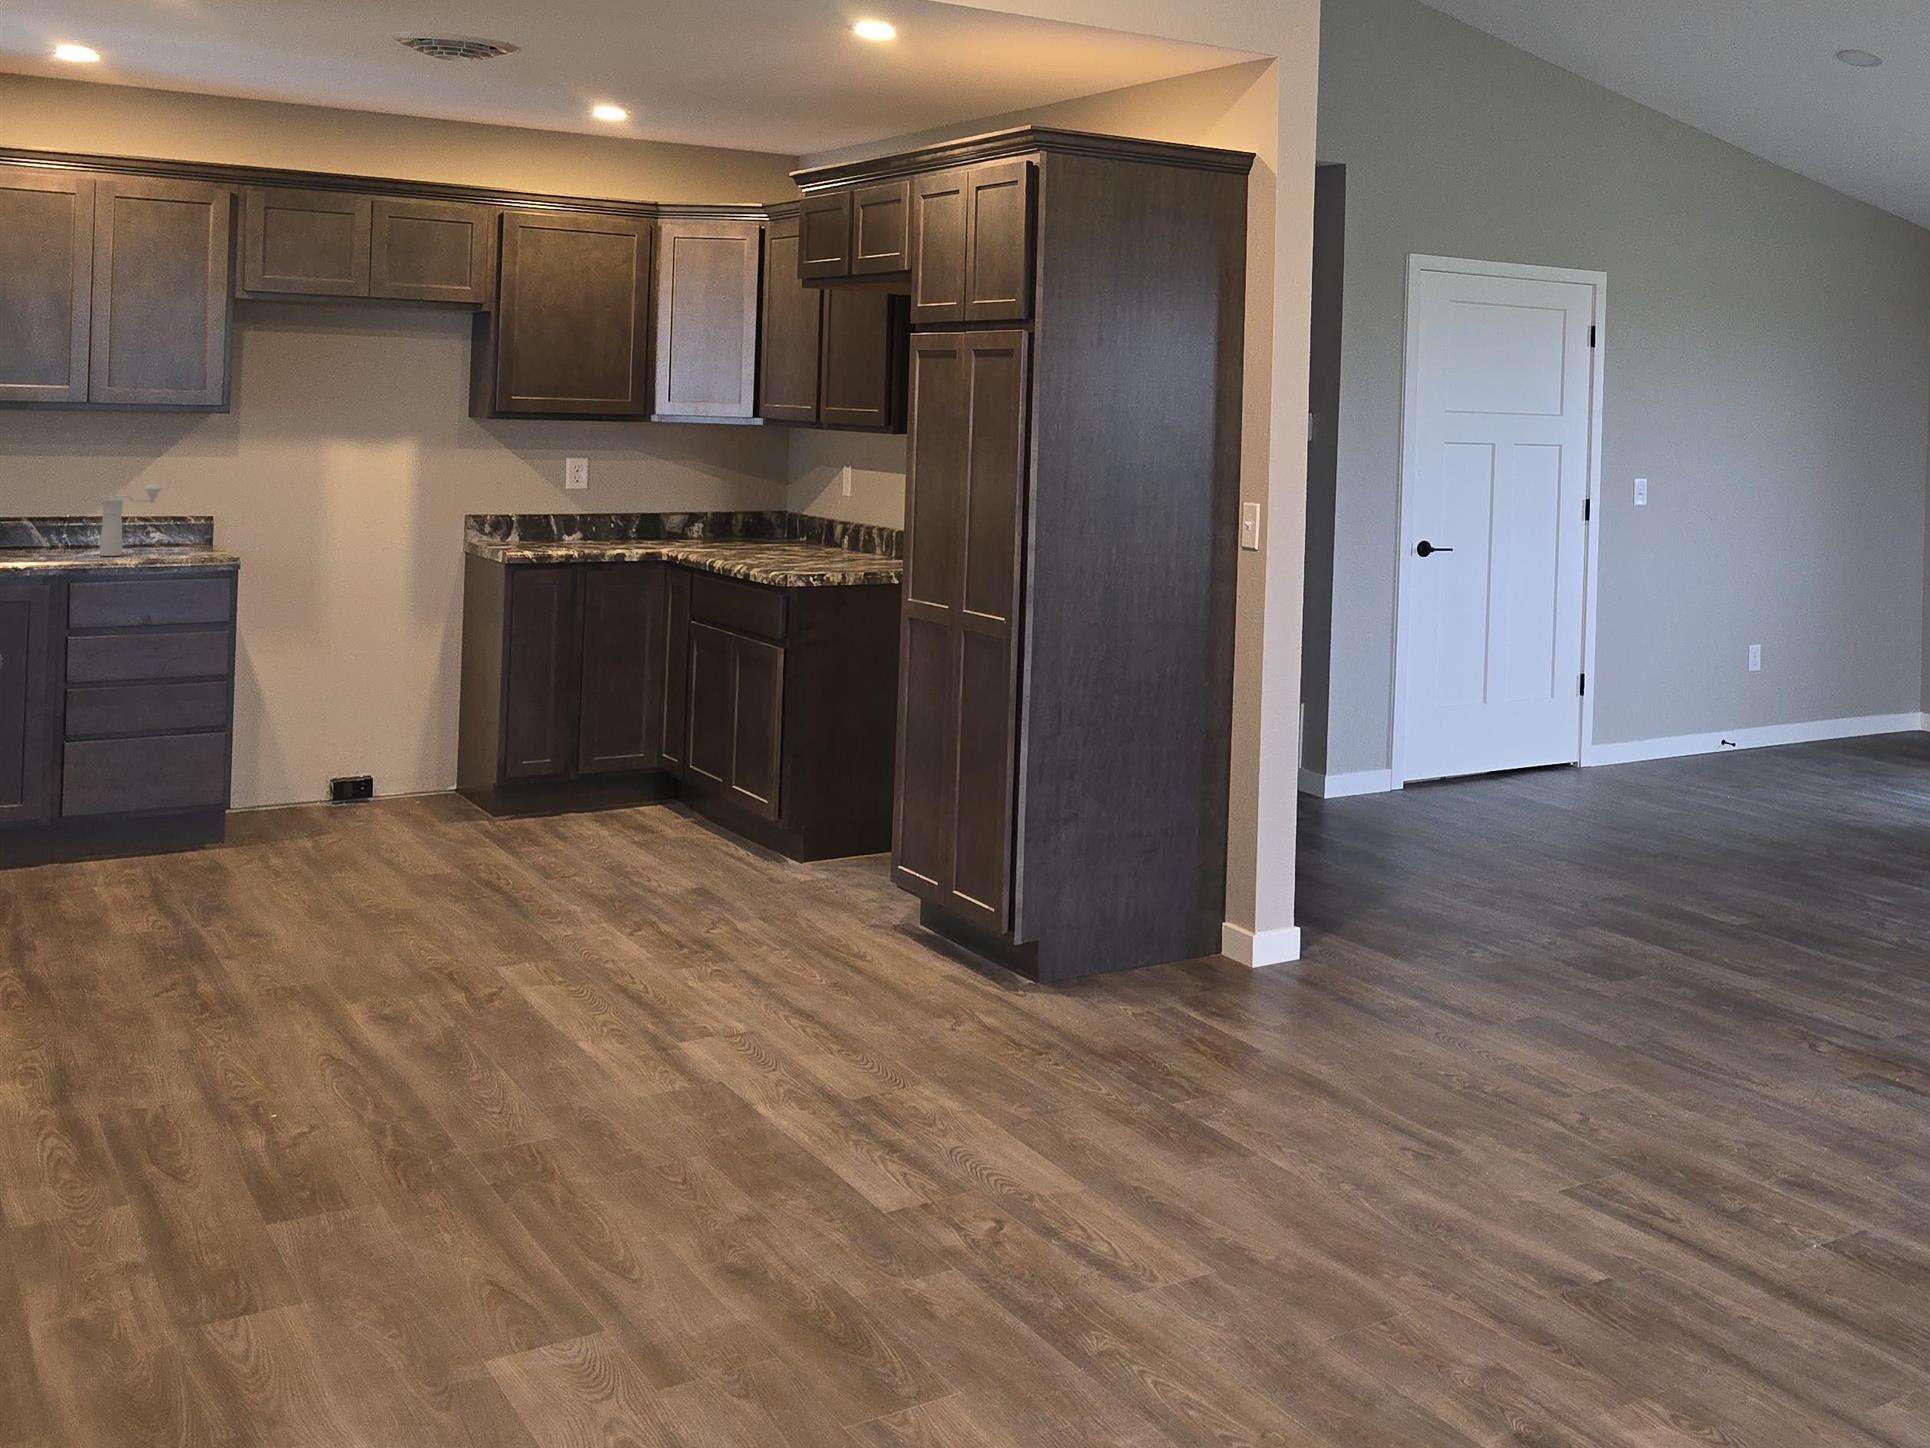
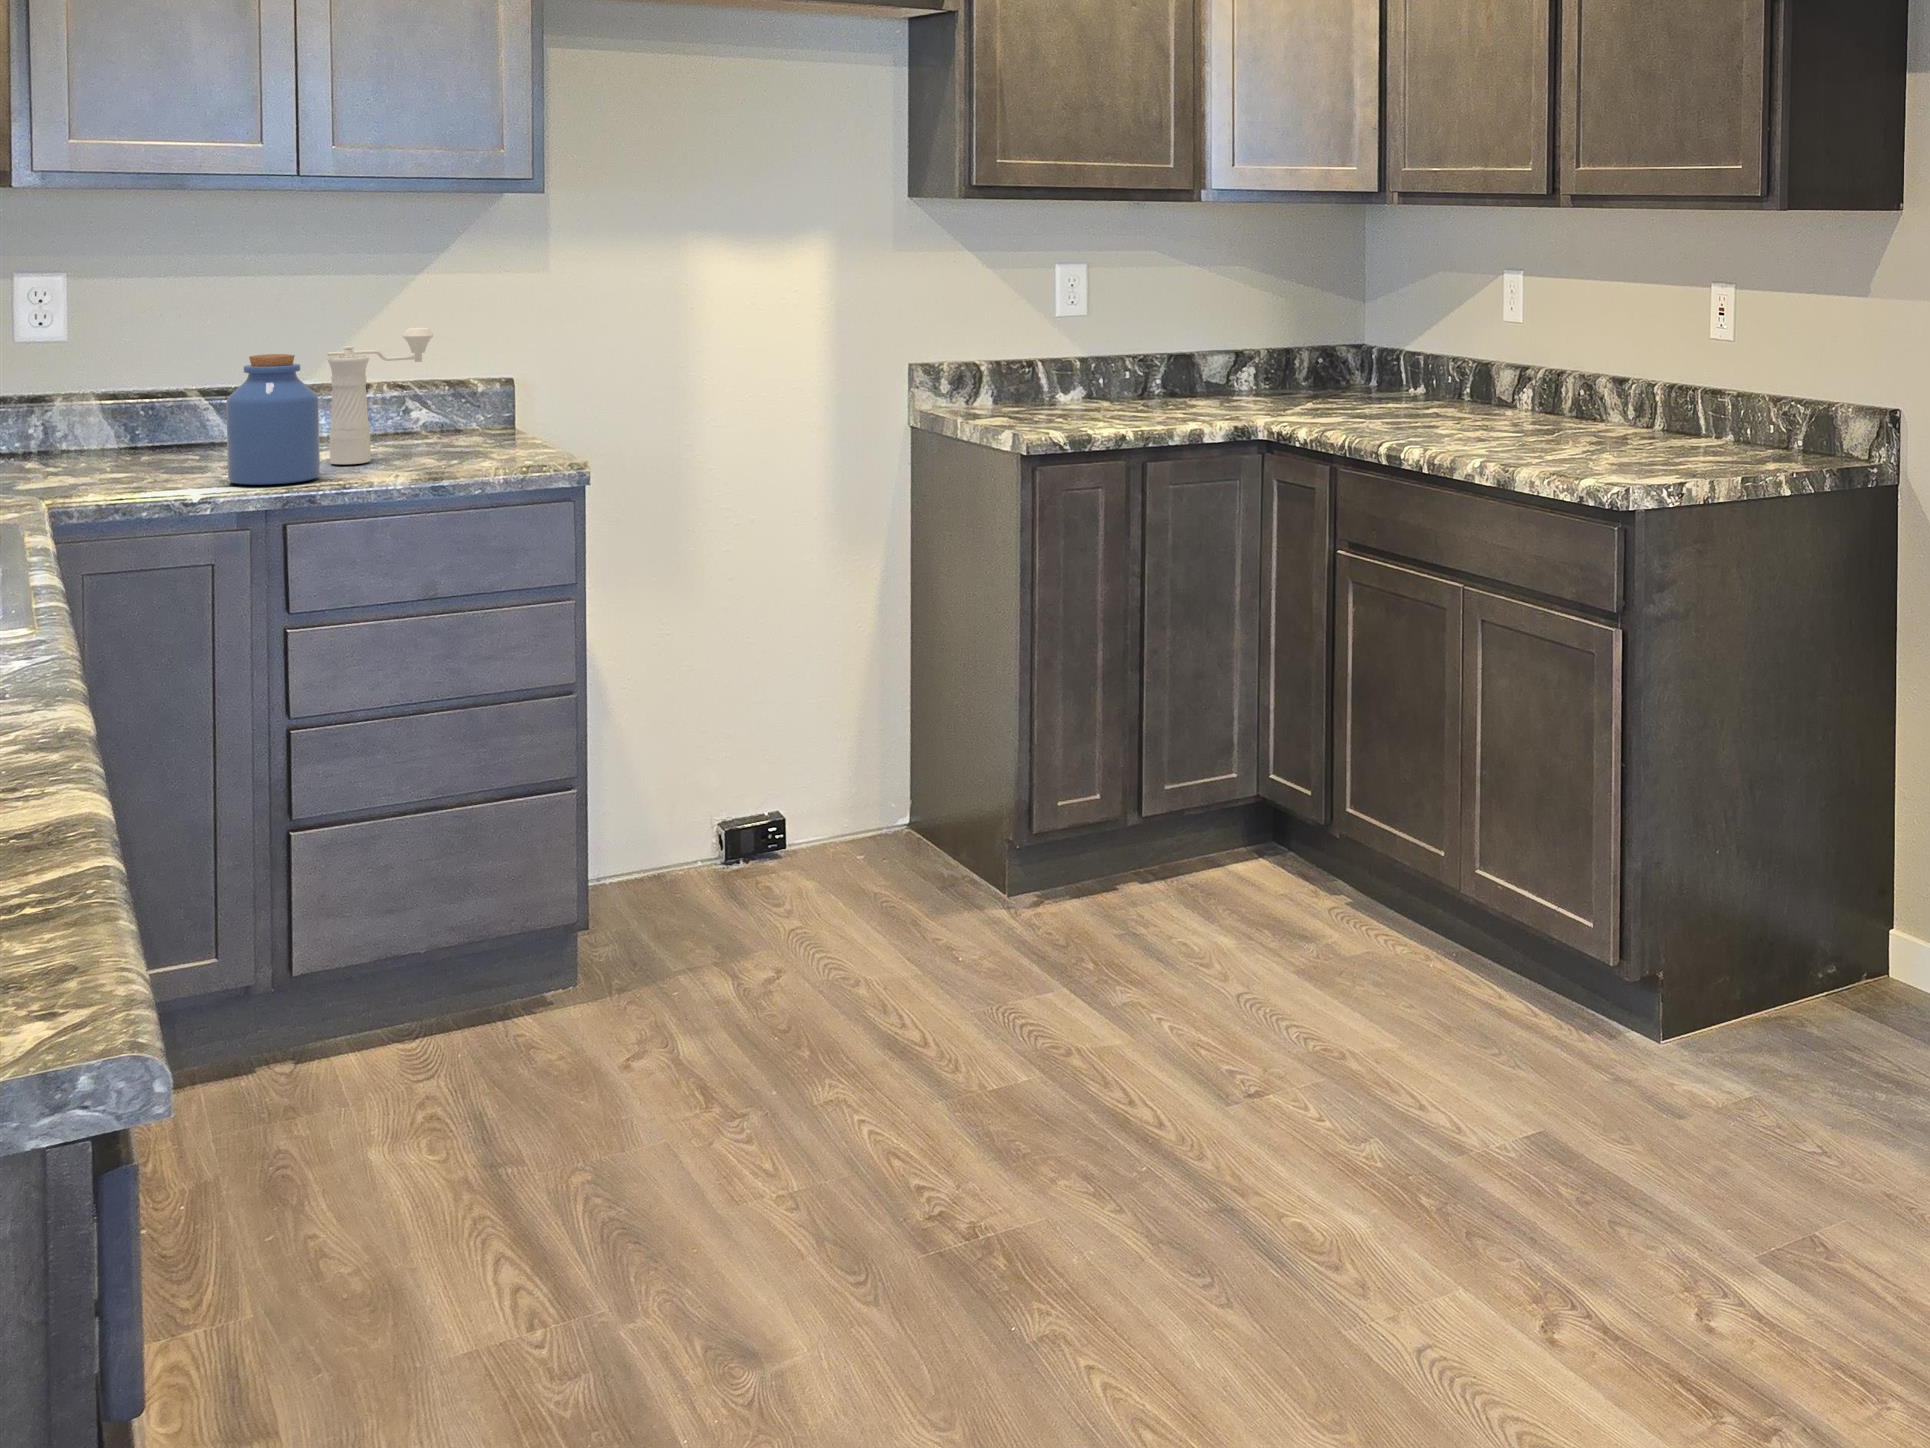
jar: none [43,495,93,562] -> present [226,354,320,485]

